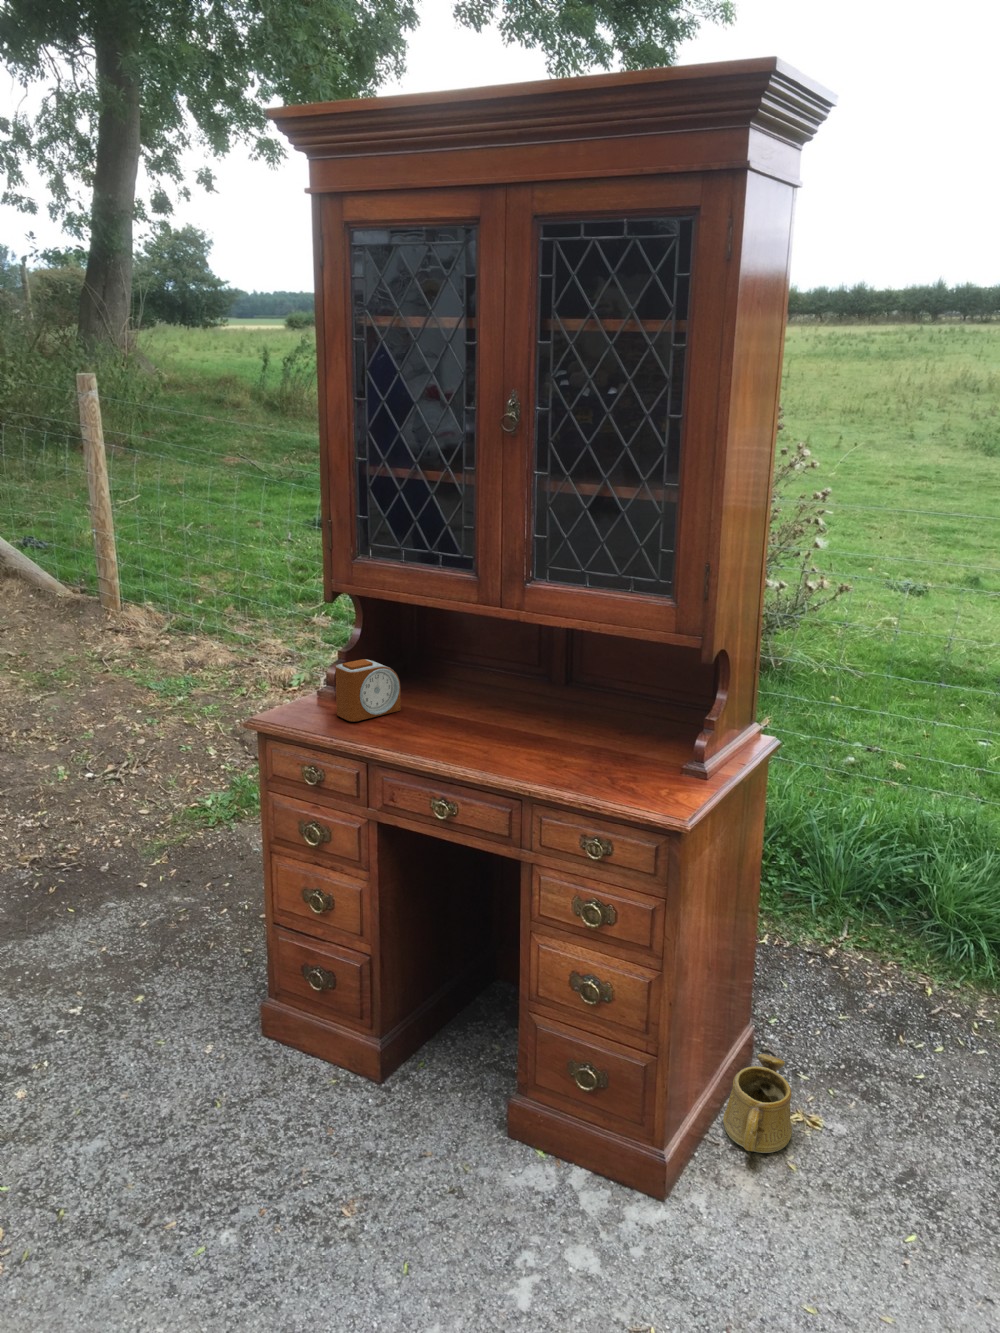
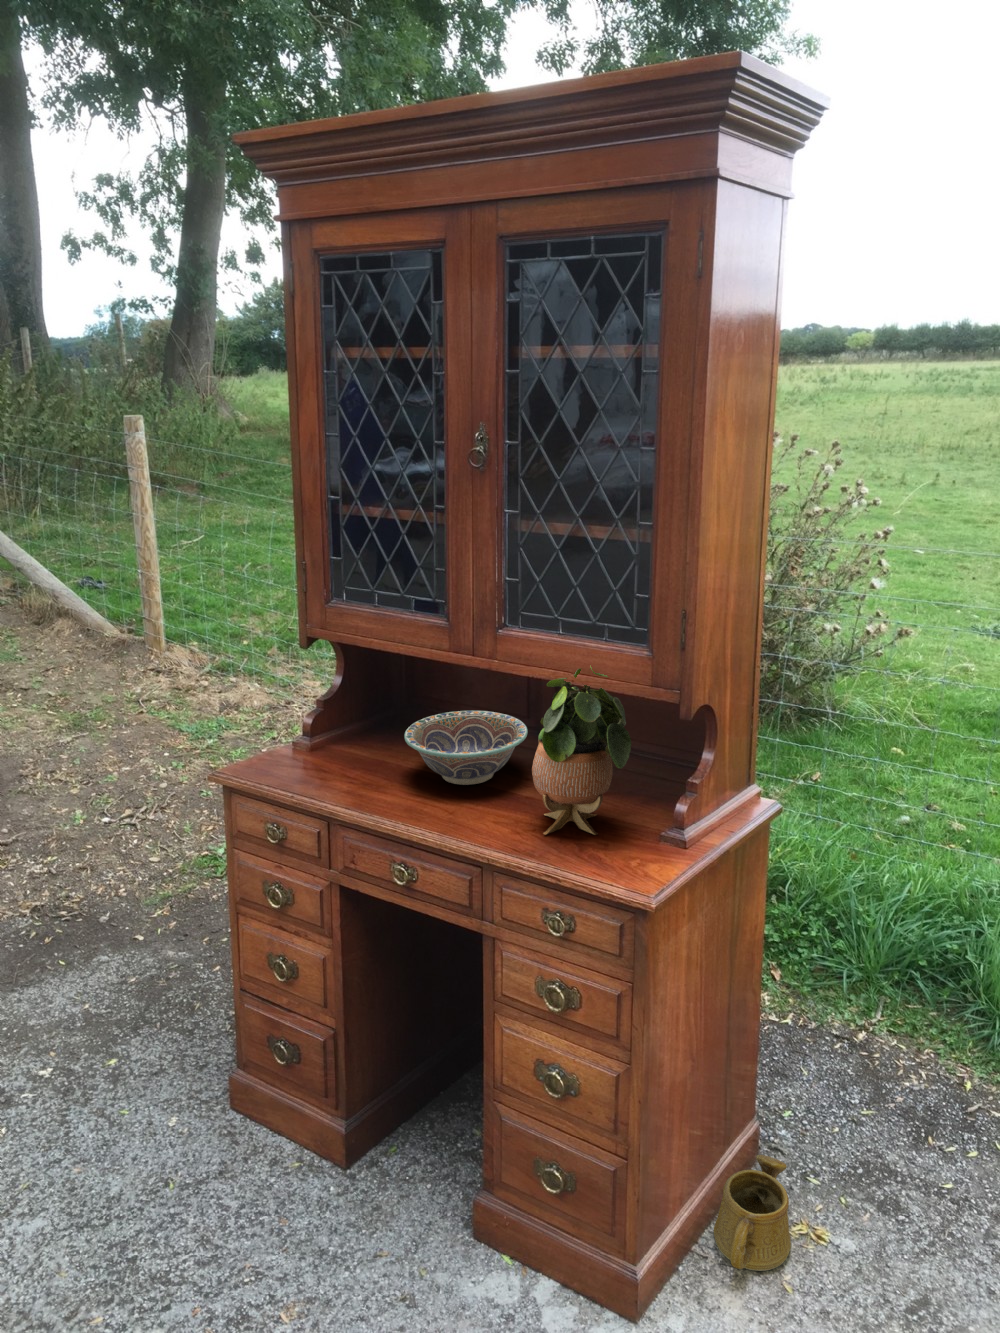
potted plant: none [566,607,659,769] -> present [532,667,631,835]
alarm clock: present [335,659,401,721] -> none [302,710,374,776]
decorative bowl: none [435,659,549,727] -> present [404,711,528,785]

